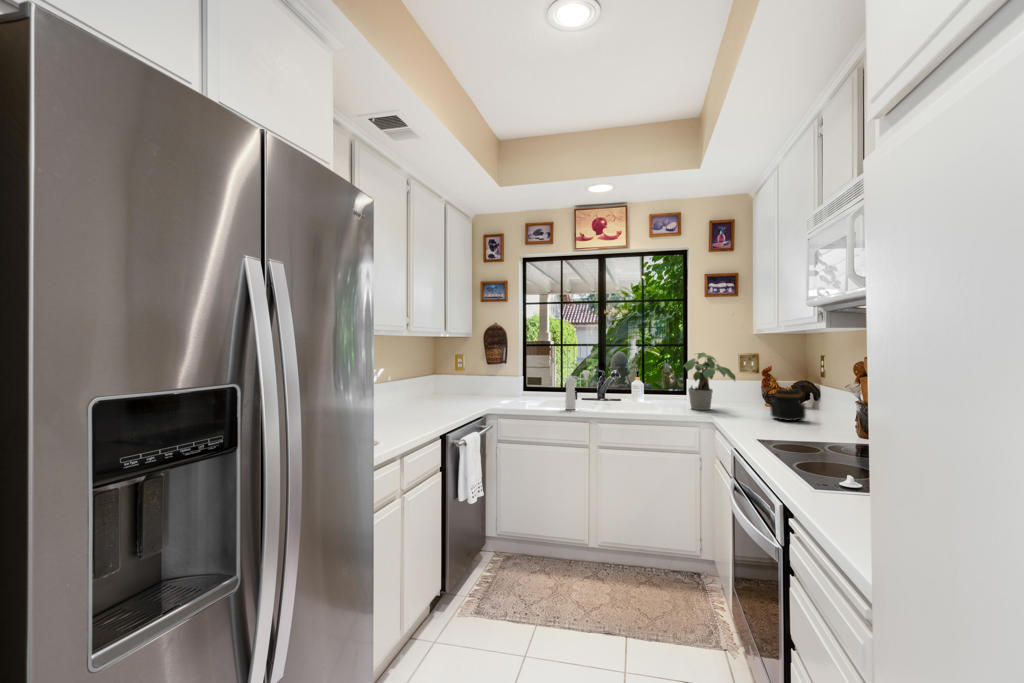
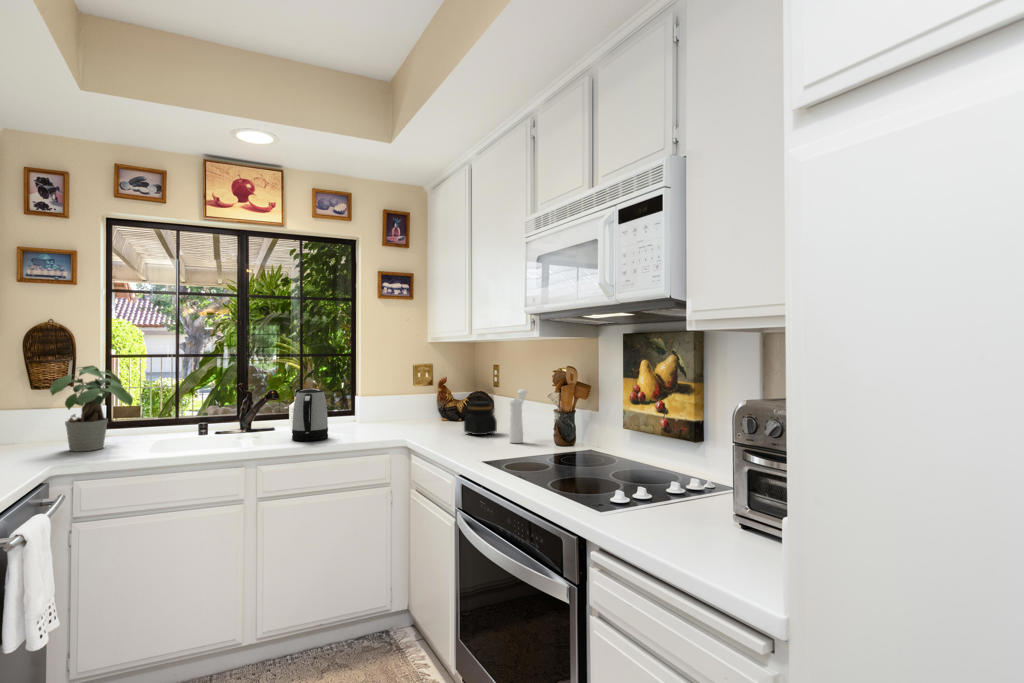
potted plant: present [684,353,736,410] -> present [50,366,133,451]
pepper mill: present [565,370,589,410] -> present [509,389,527,443]
kettle: none [624,371,651,410] -> present [292,389,328,441]

